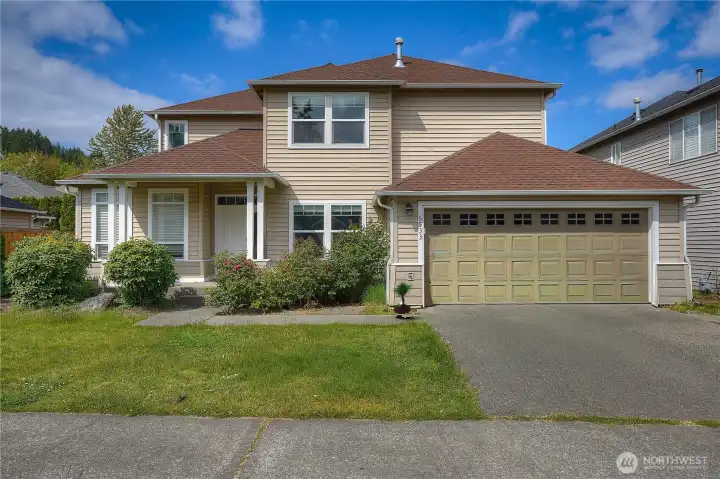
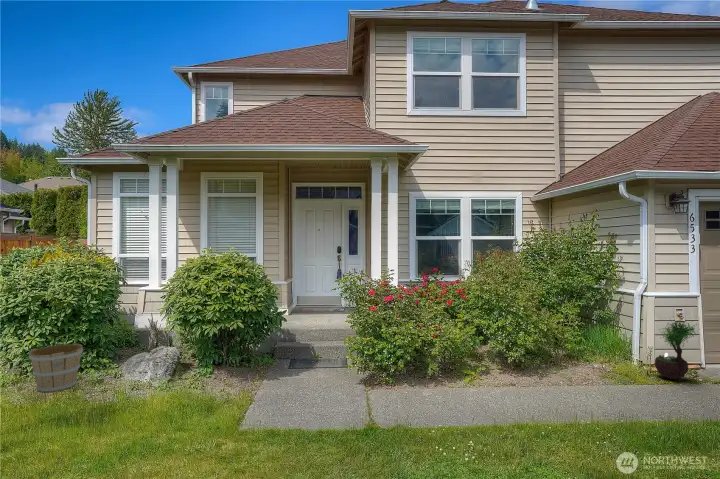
wooden bucket: none [25,290,57,314] -> present [29,343,83,392]

